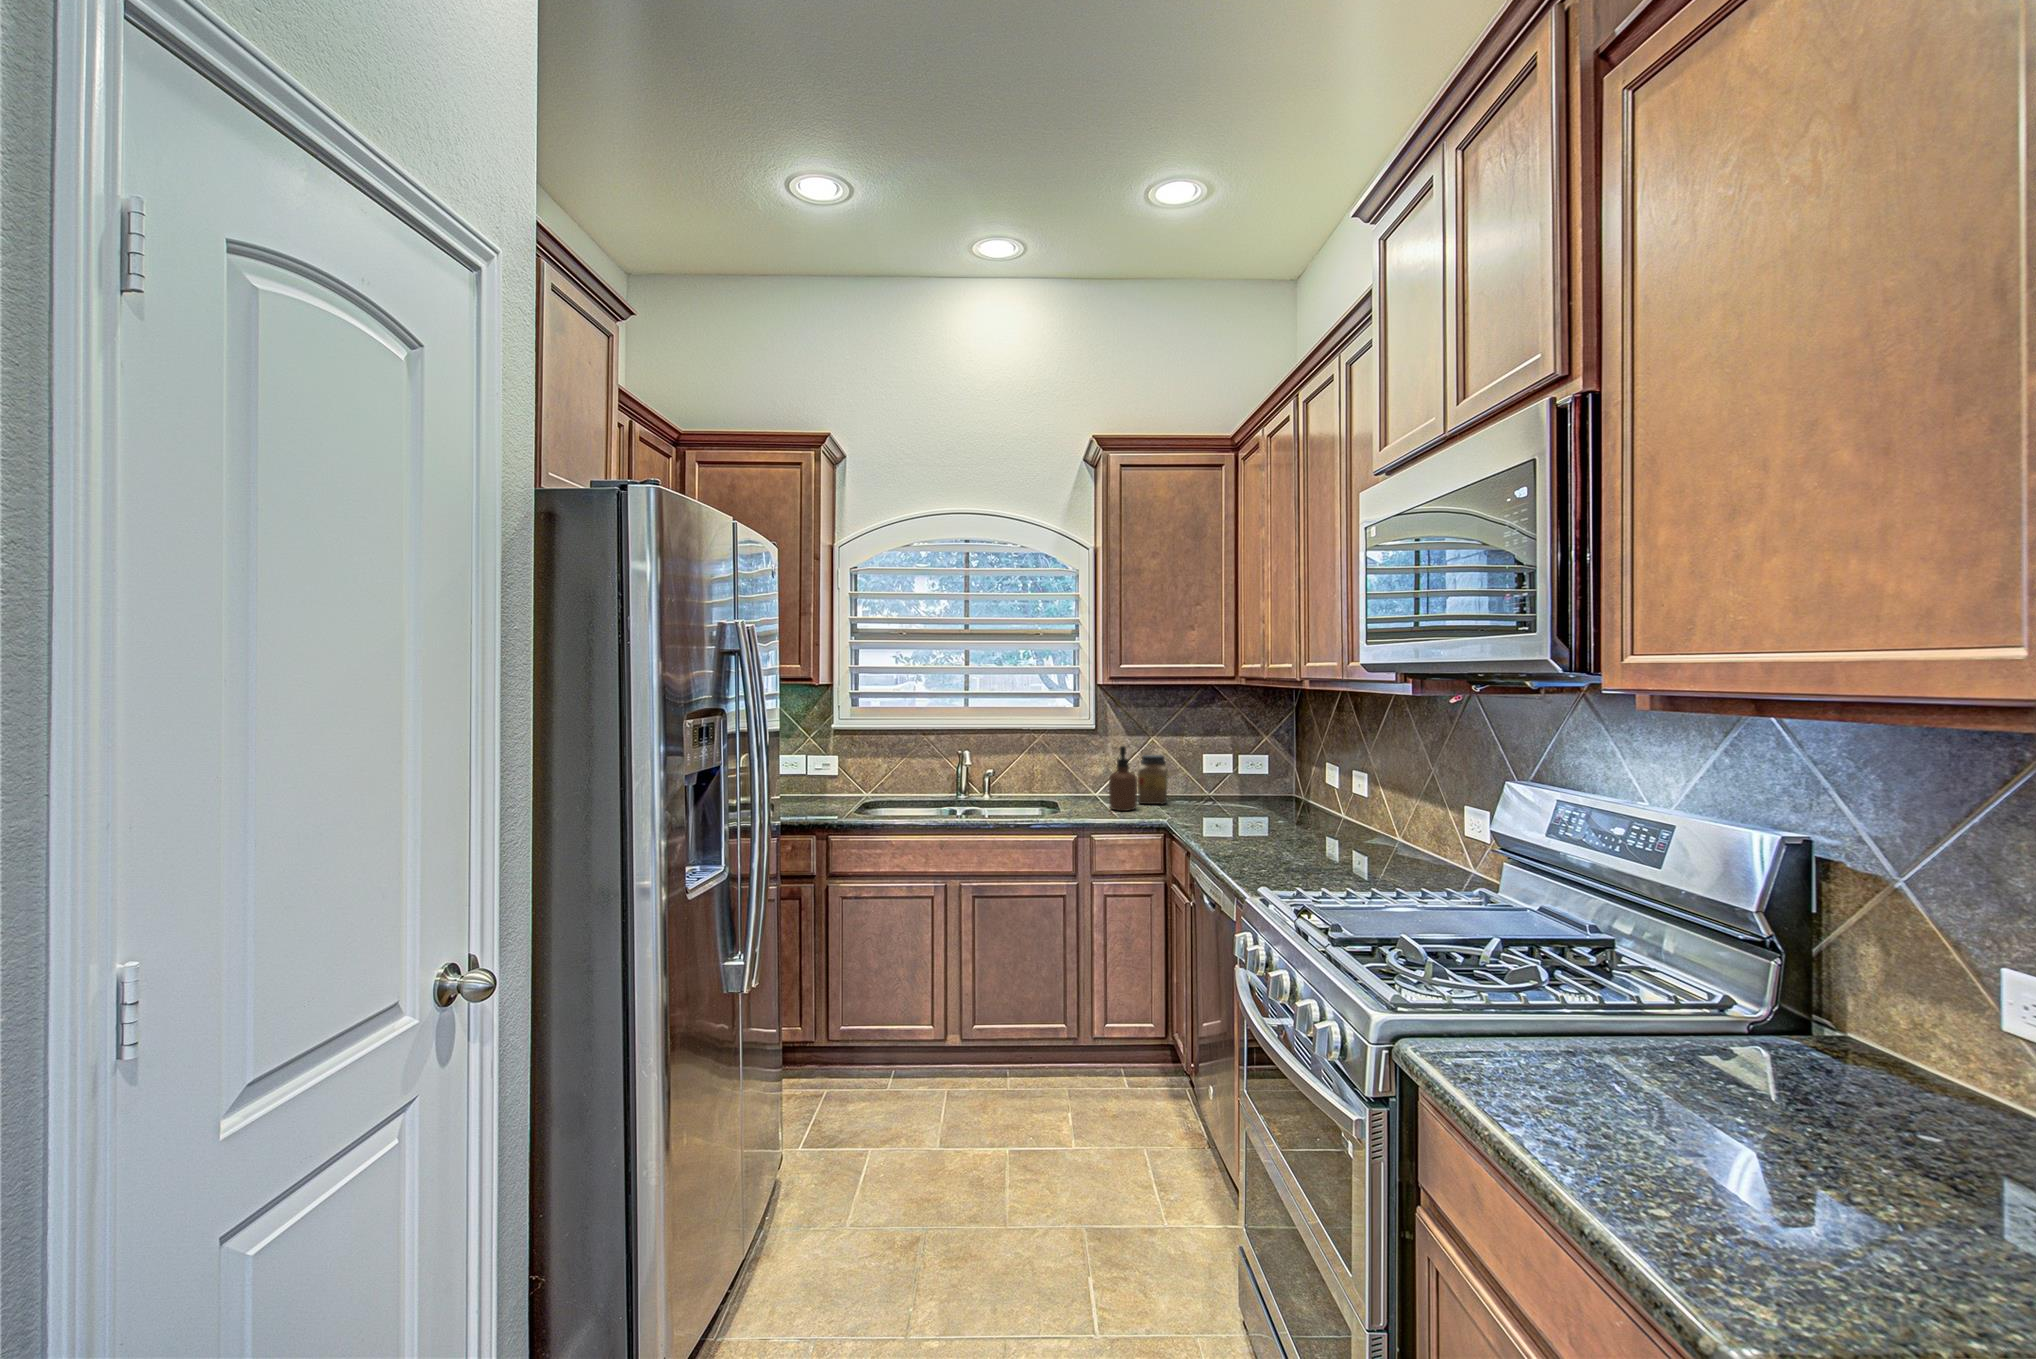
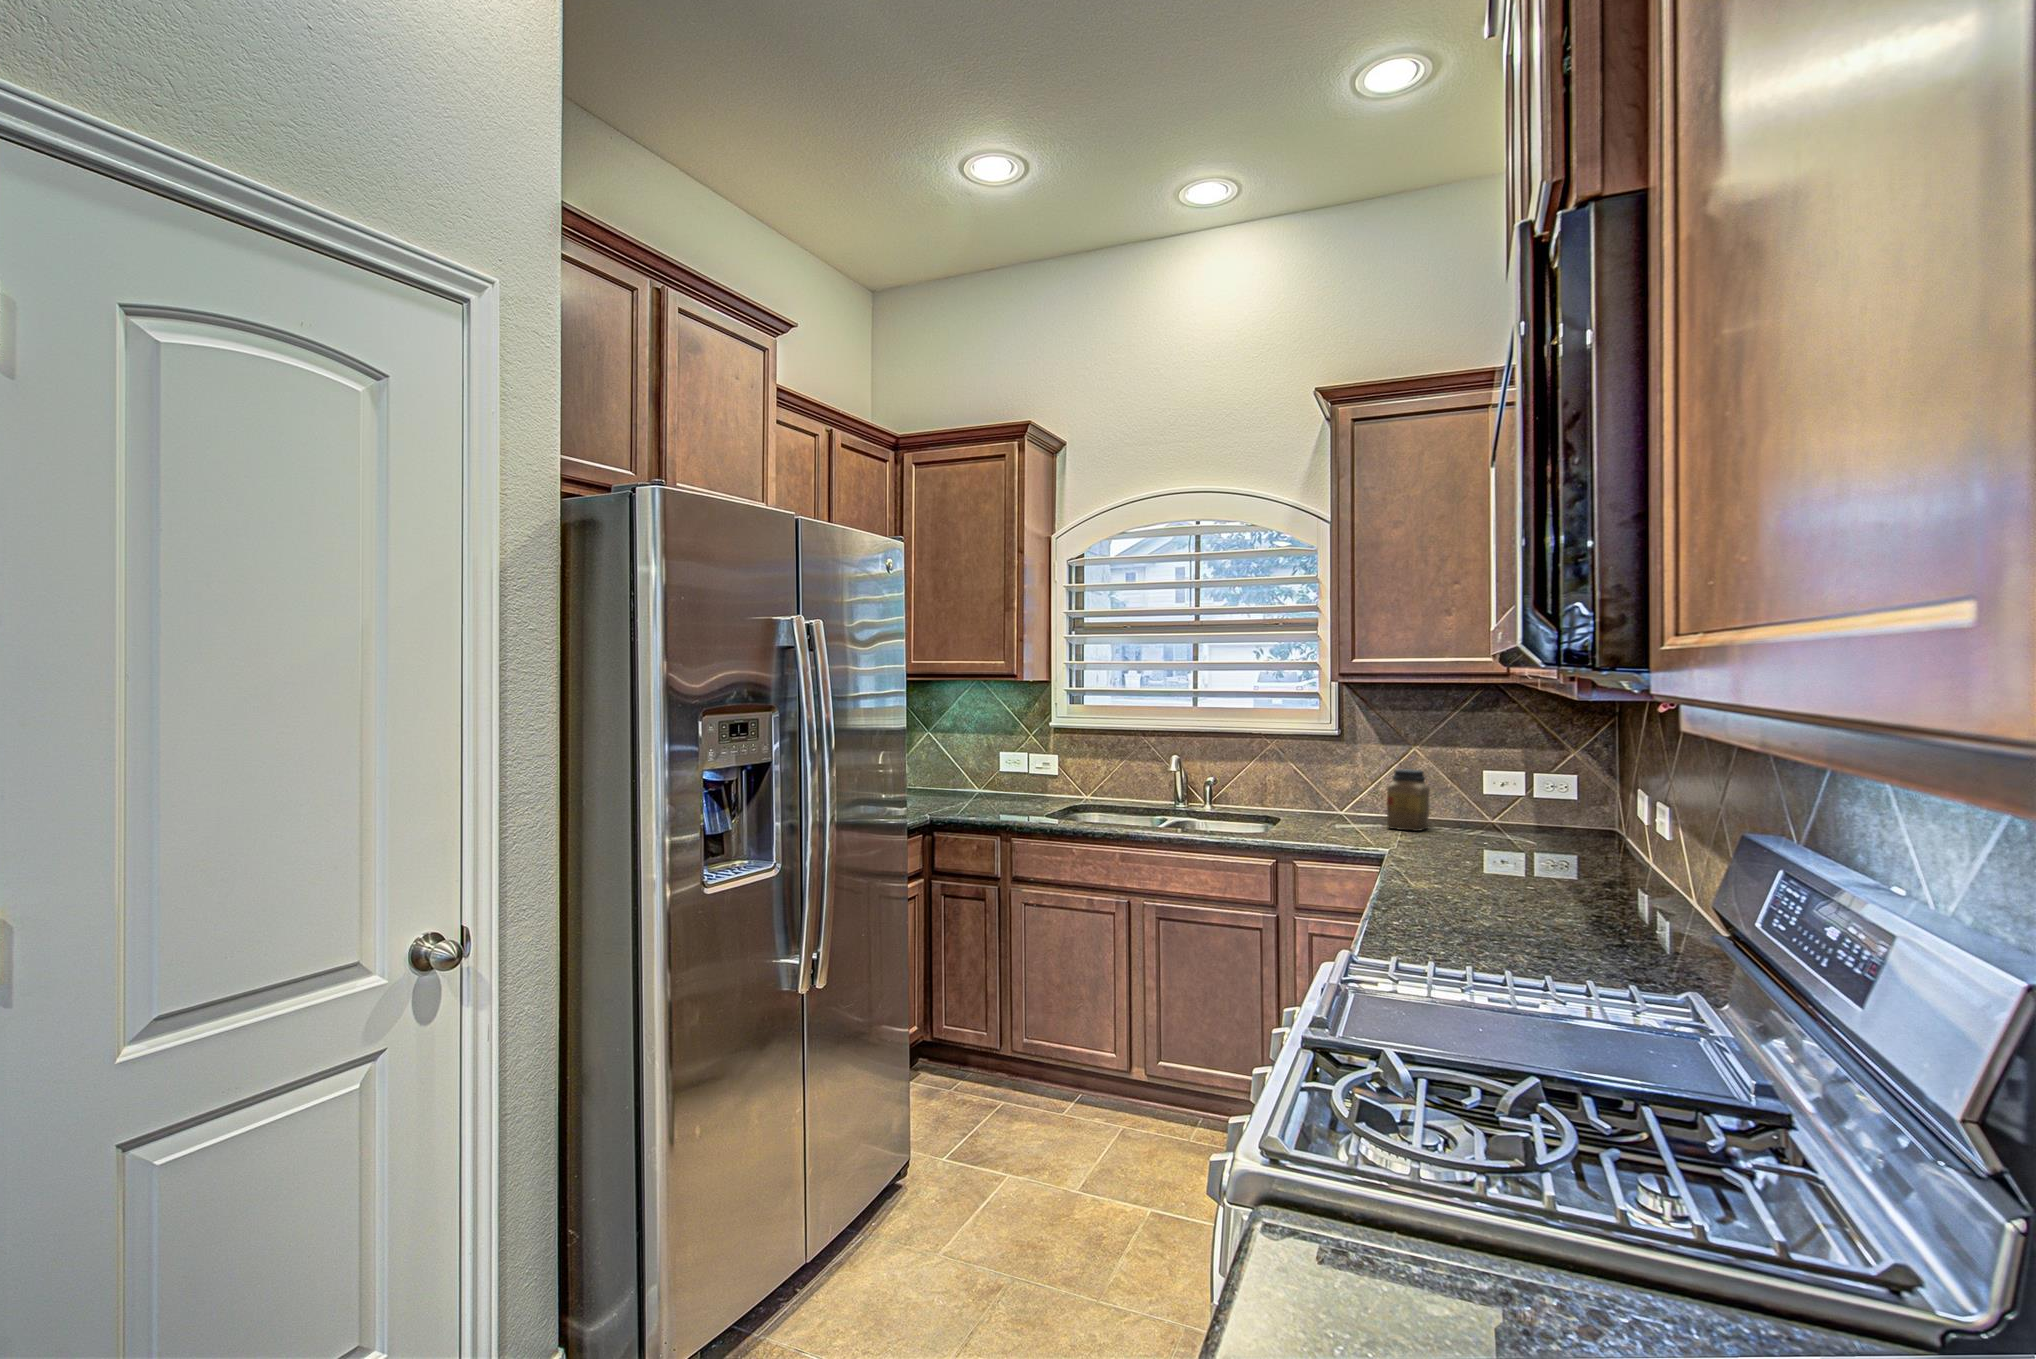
soap dispenser: present [1109,746,1137,811] -> none [1339,756,1375,835]

